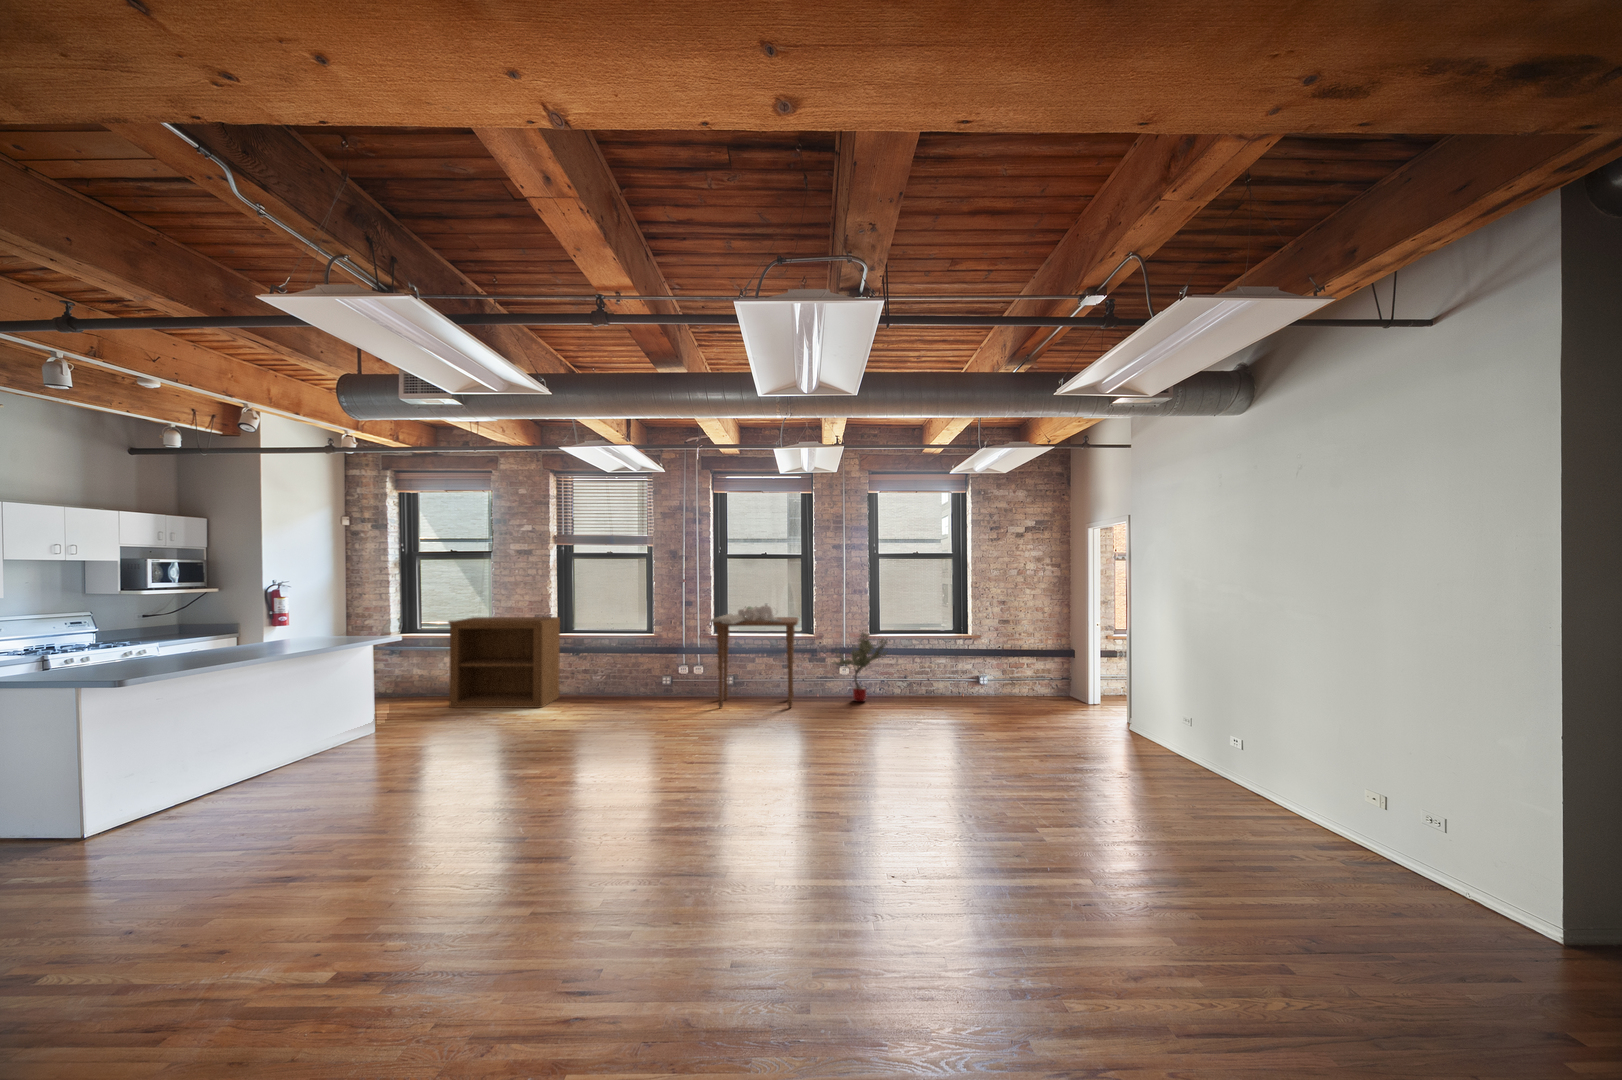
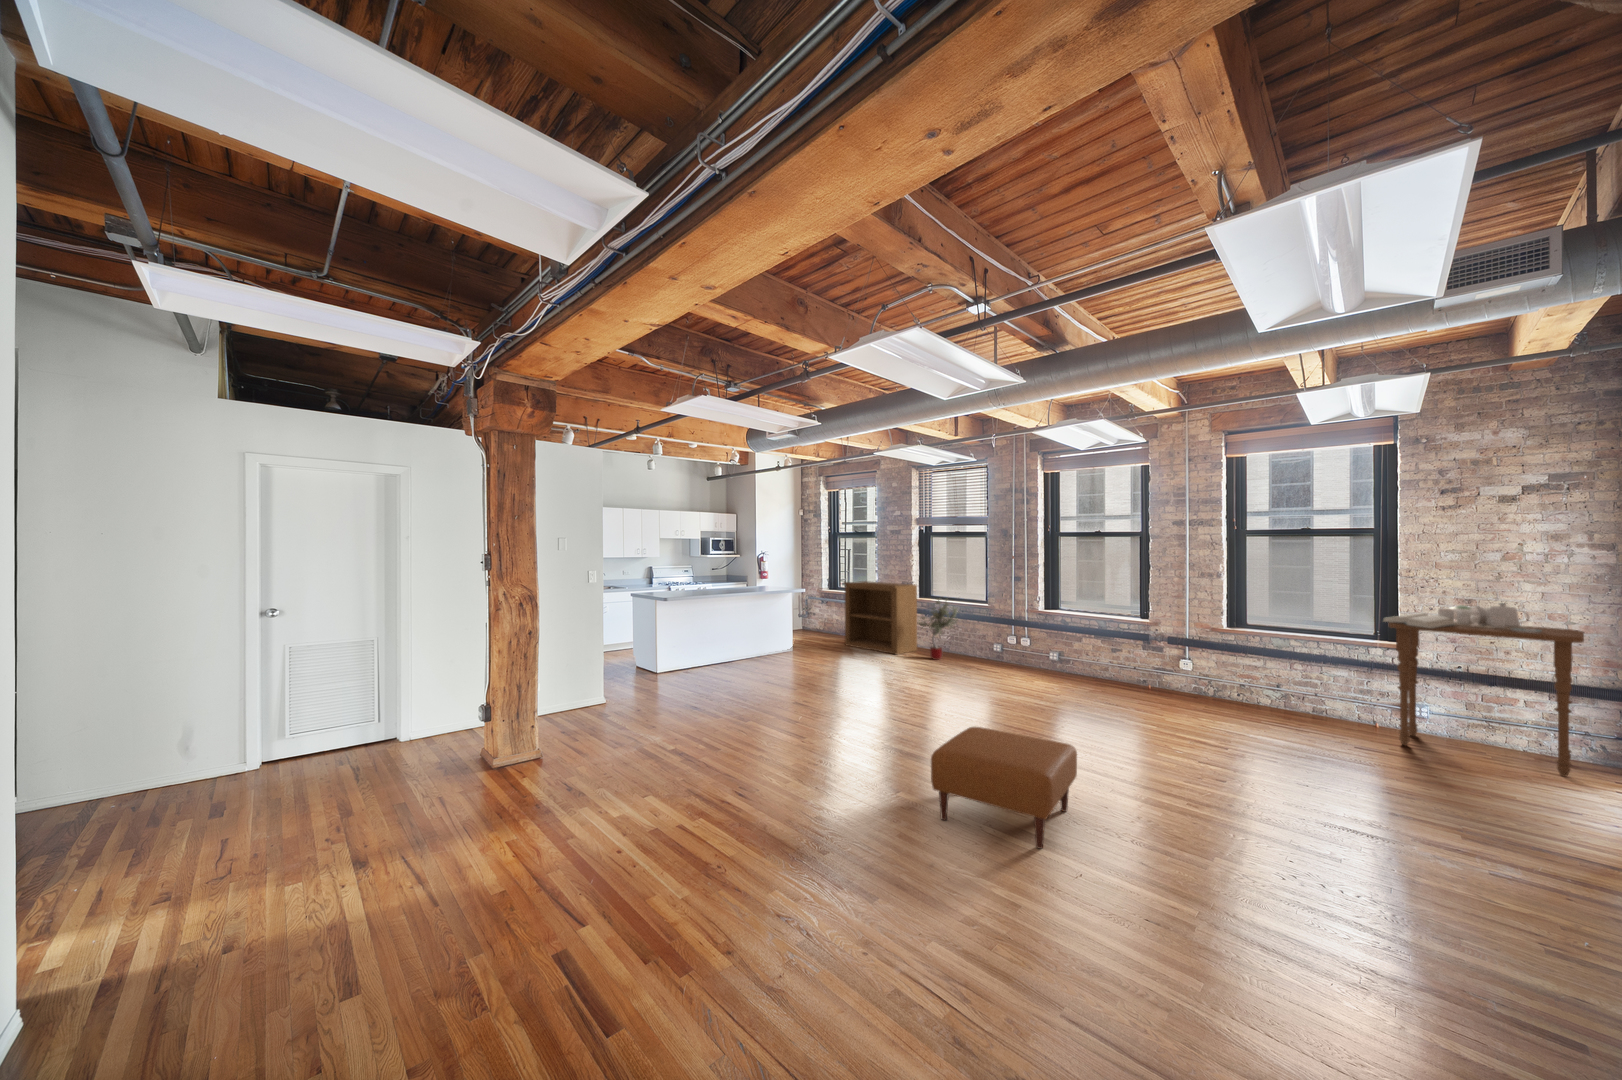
side table: present [710,604,799,708] -> present [1384,603,1584,776]
potted tree: present [832,630,887,702] -> present [917,598,958,660]
ottoman: none [832,768,981,894] -> present [931,727,1077,849]

